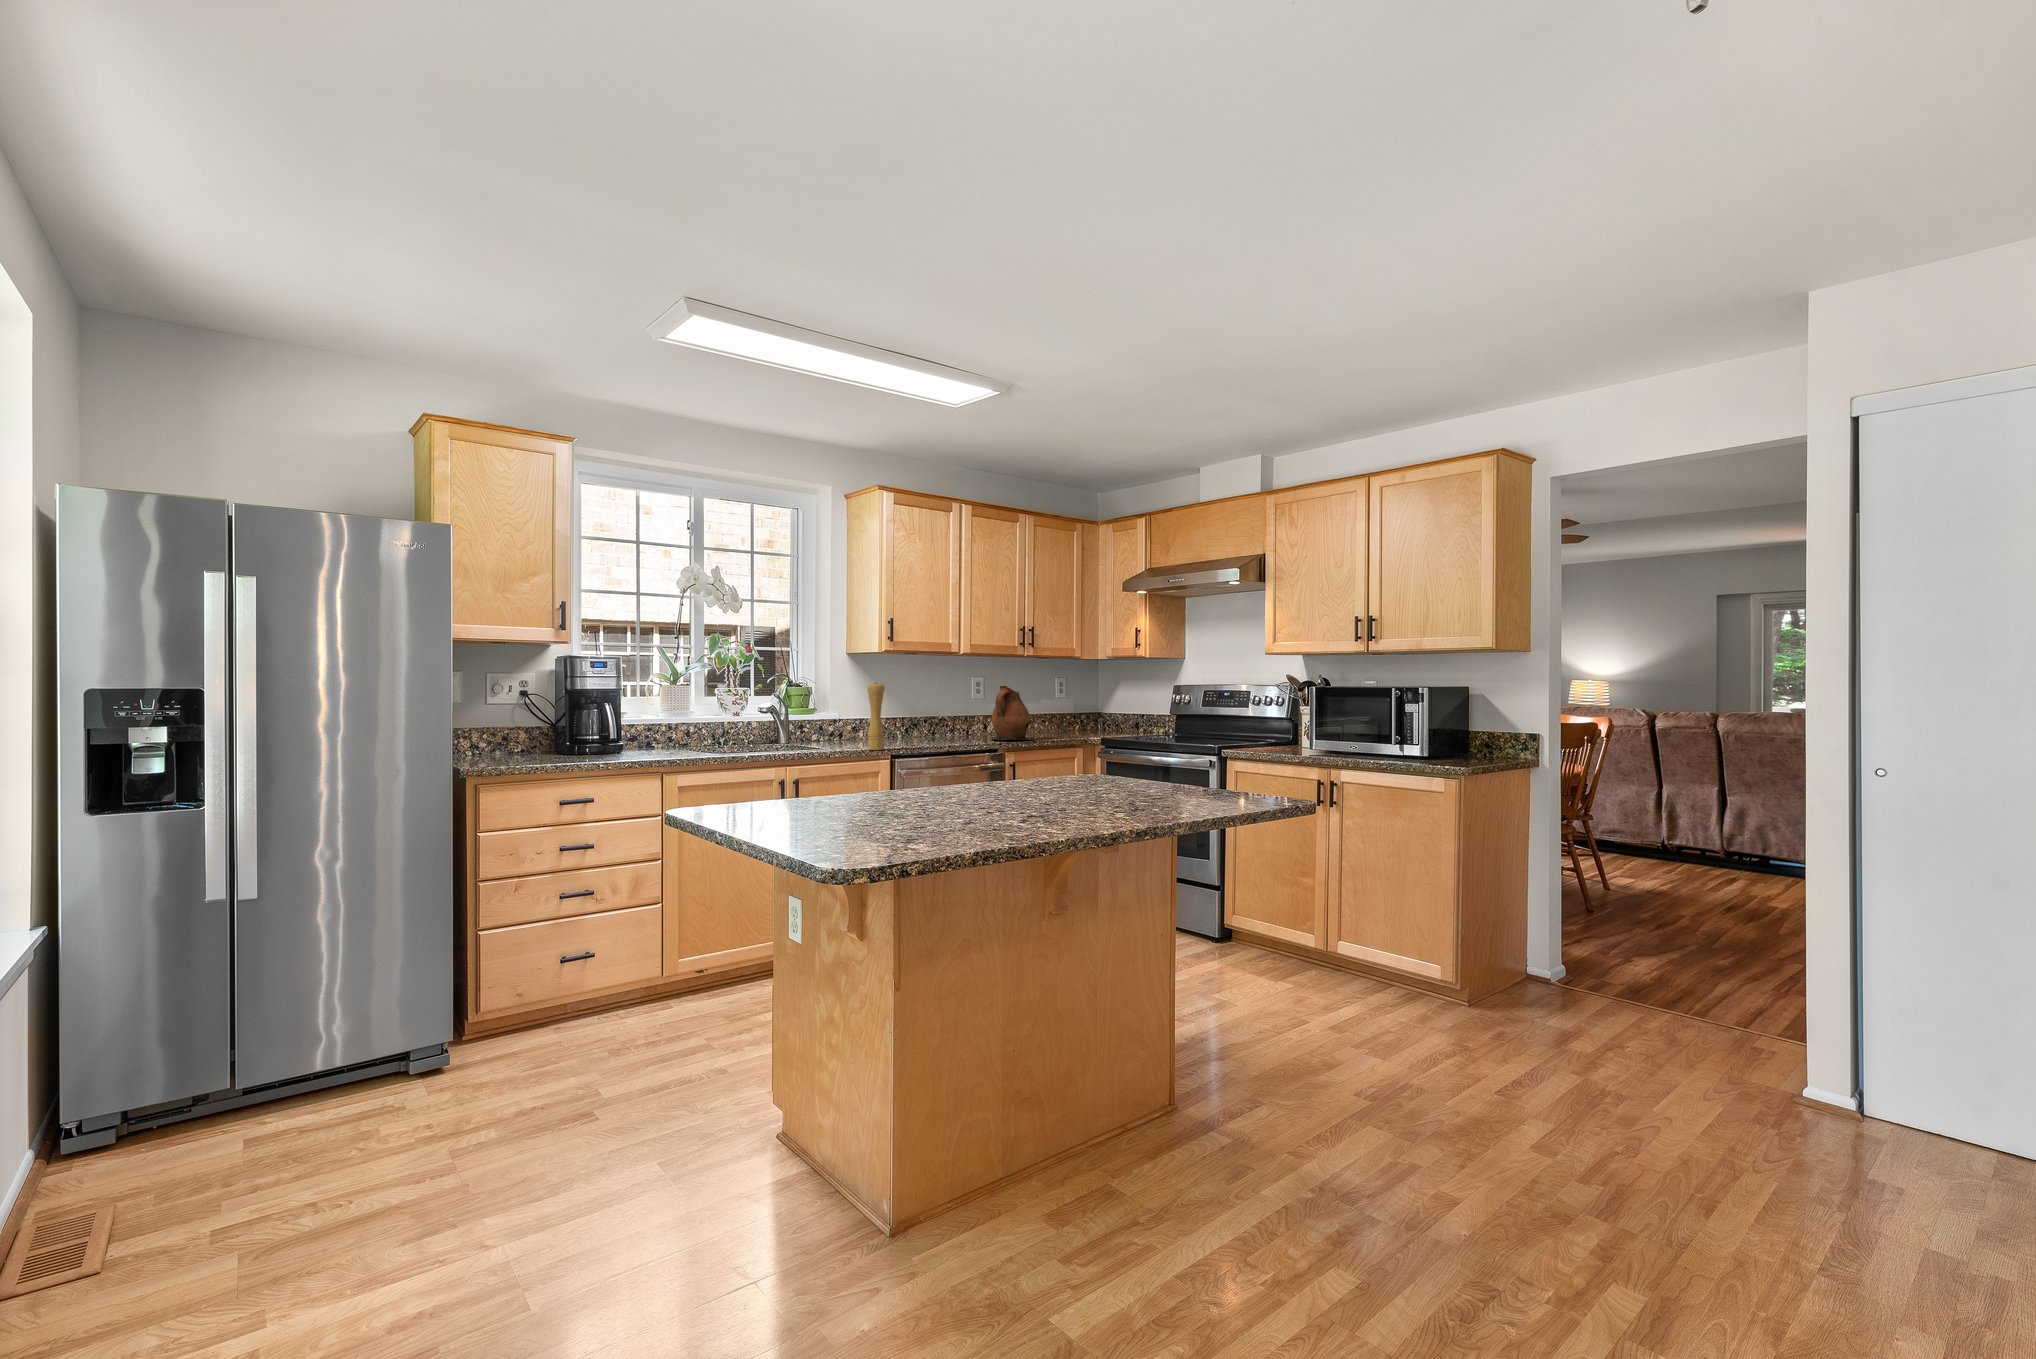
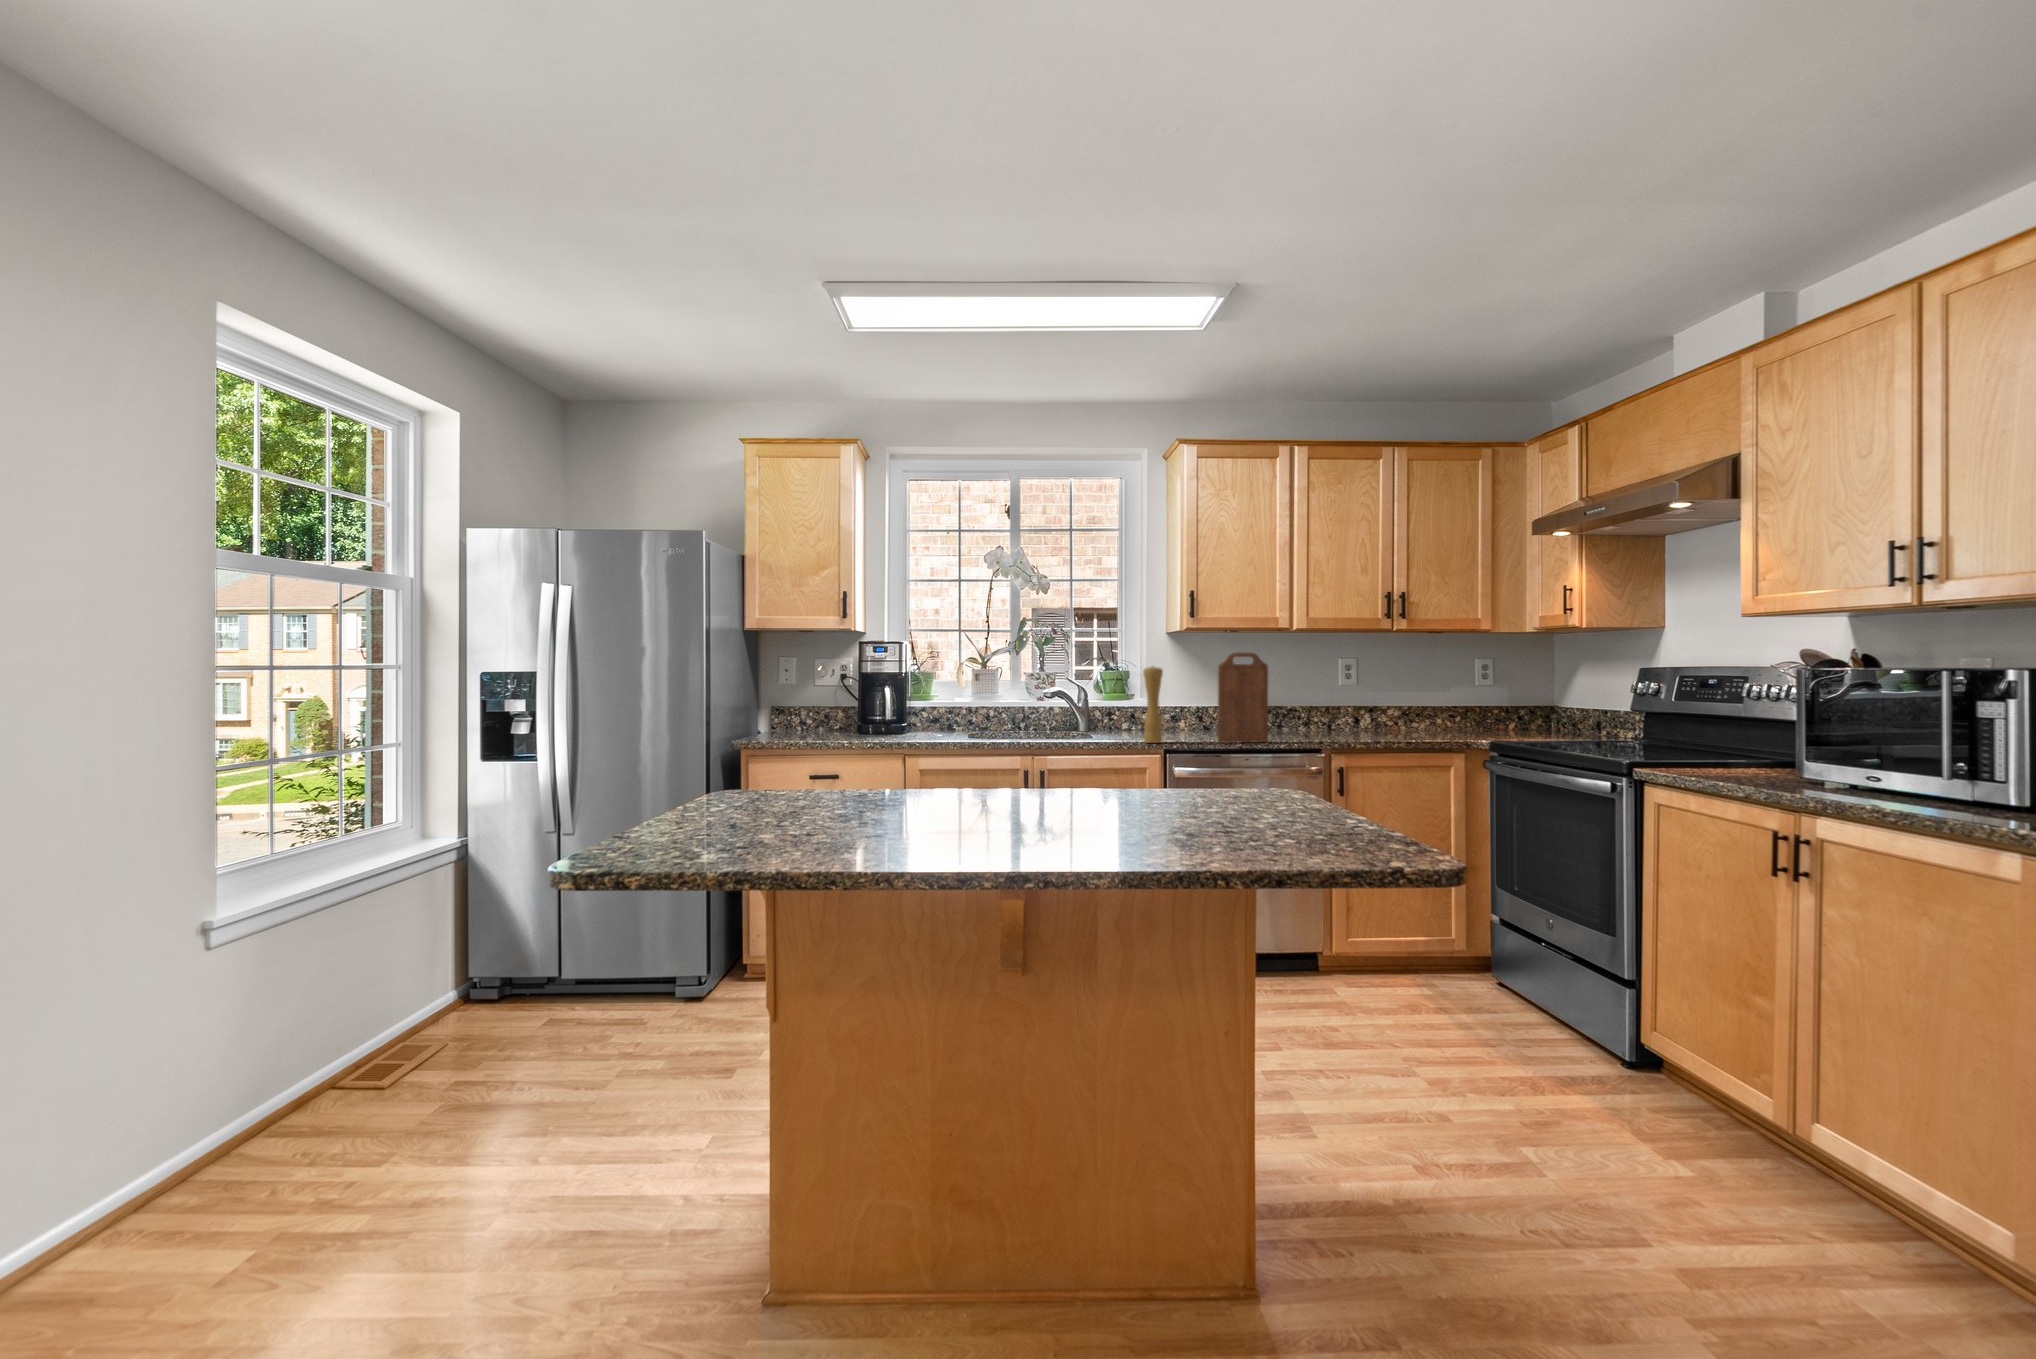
cutting board: none [924,672,959,747] -> present [1218,652,1268,743]
ceramic pitcher: present [989,686,1036,740] -> none [1329,669,1391,741]

